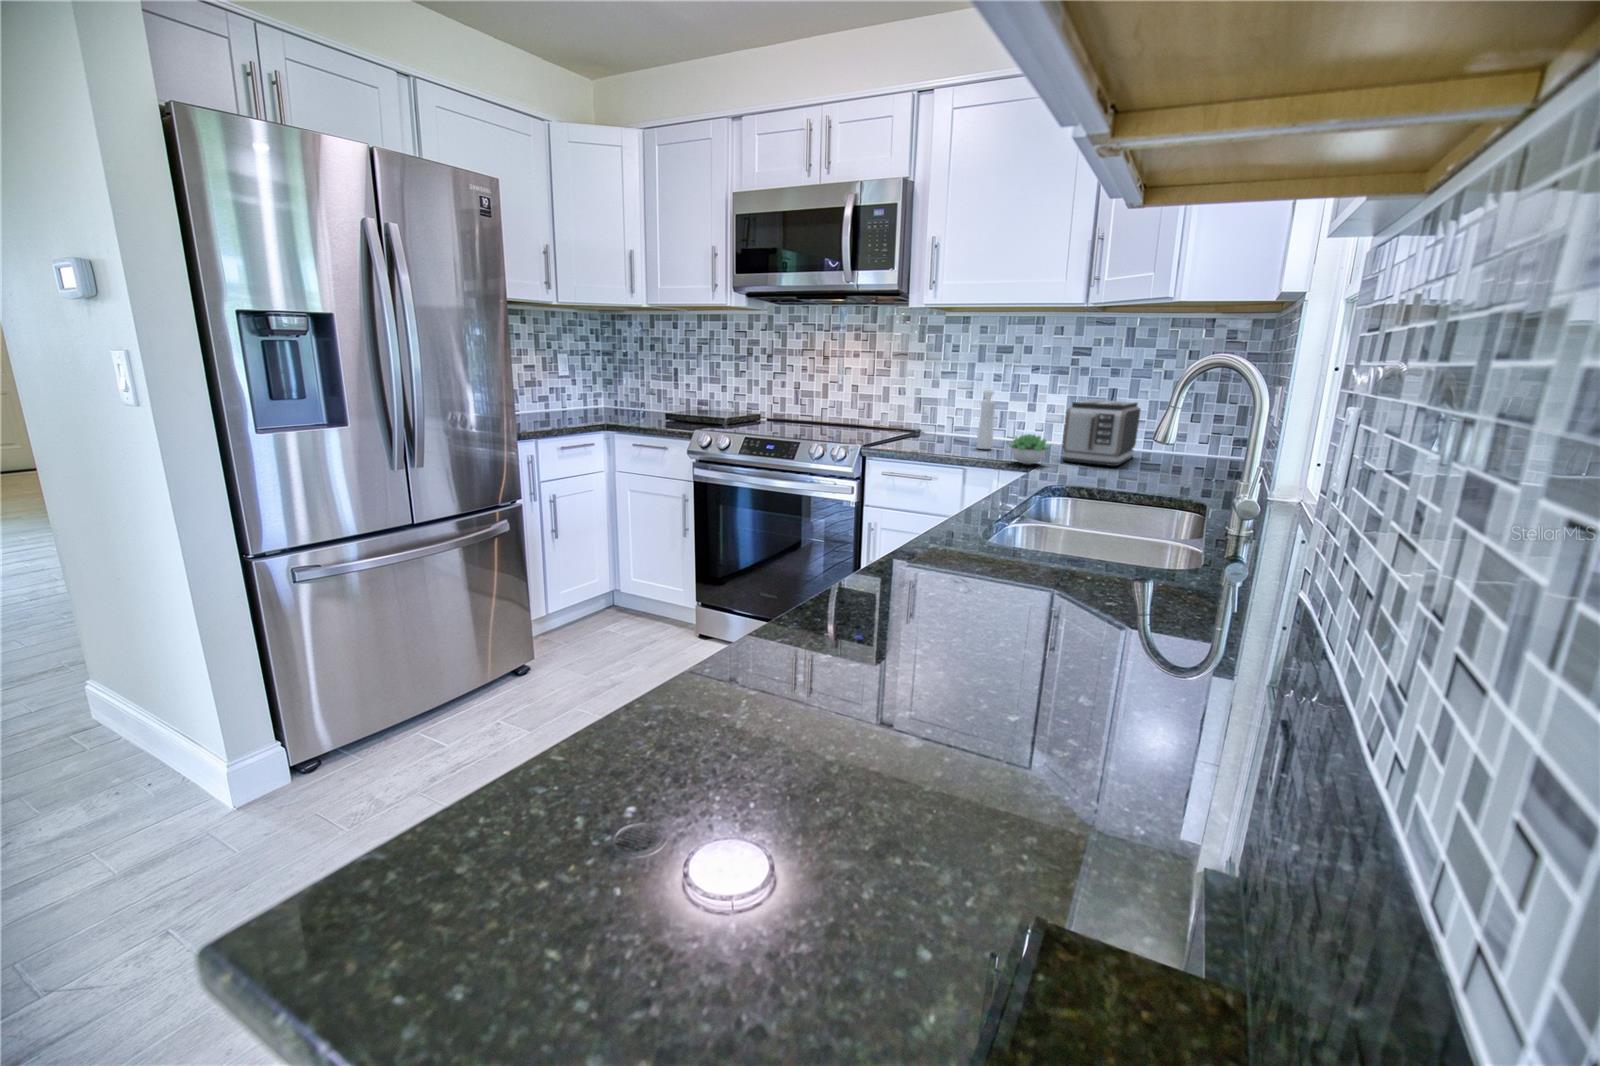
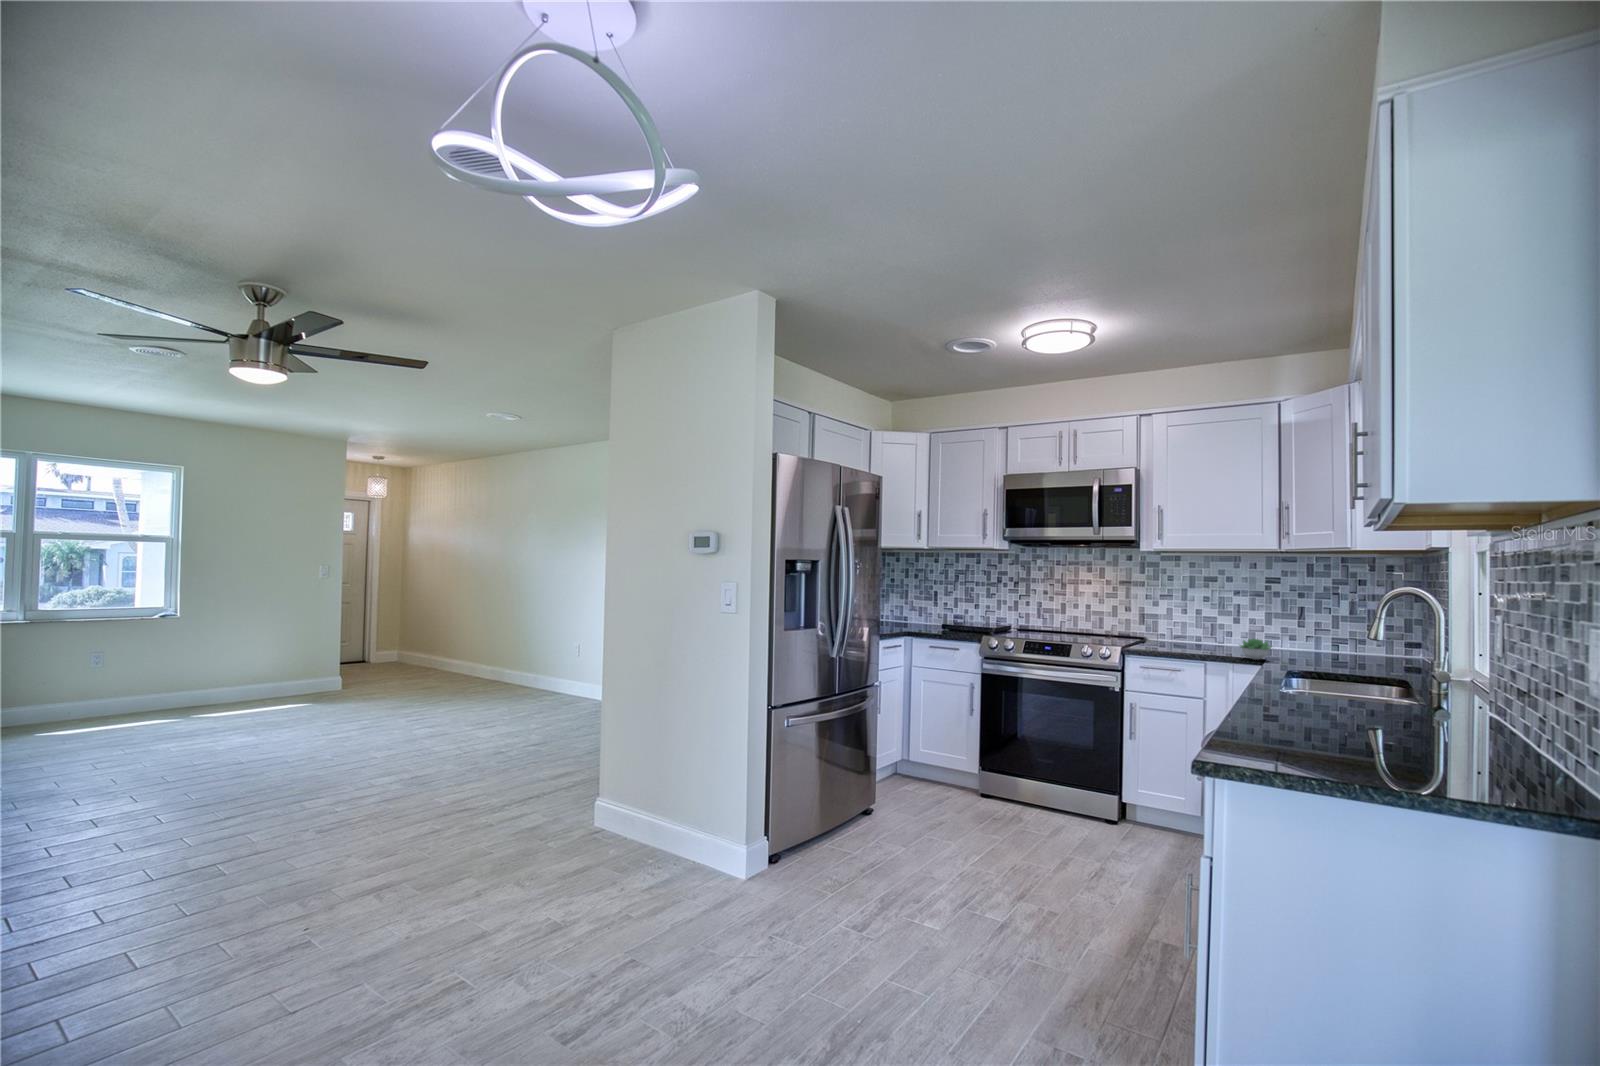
pepper mill: present [976,389,996,449] -> none [1202,607,1218,650]
toaster: present [1062,400,1141,466] -> none [1277,615,1329,661]

